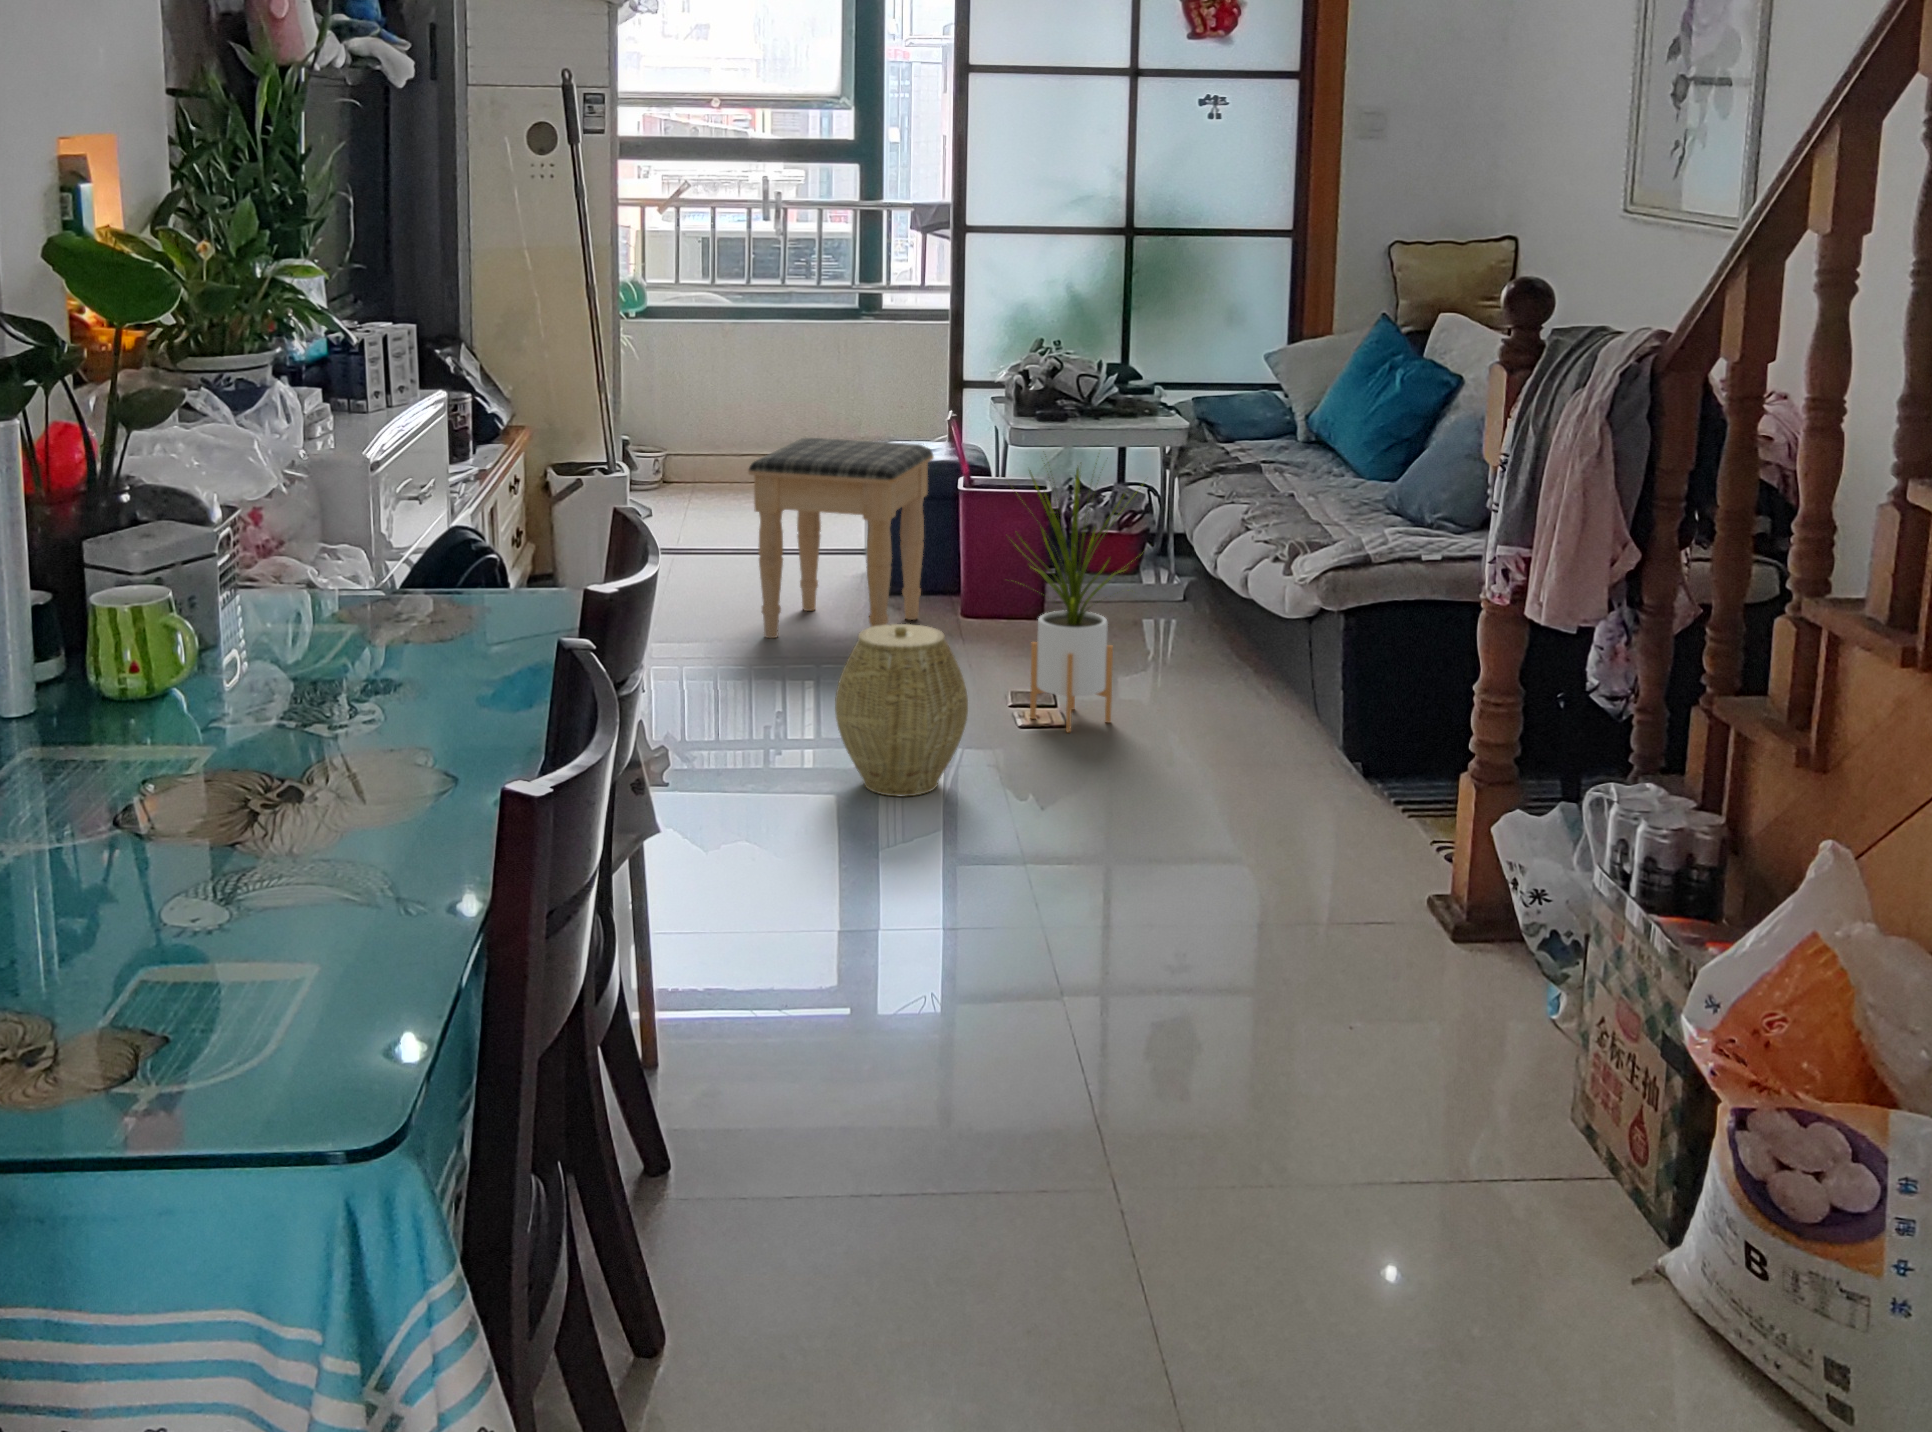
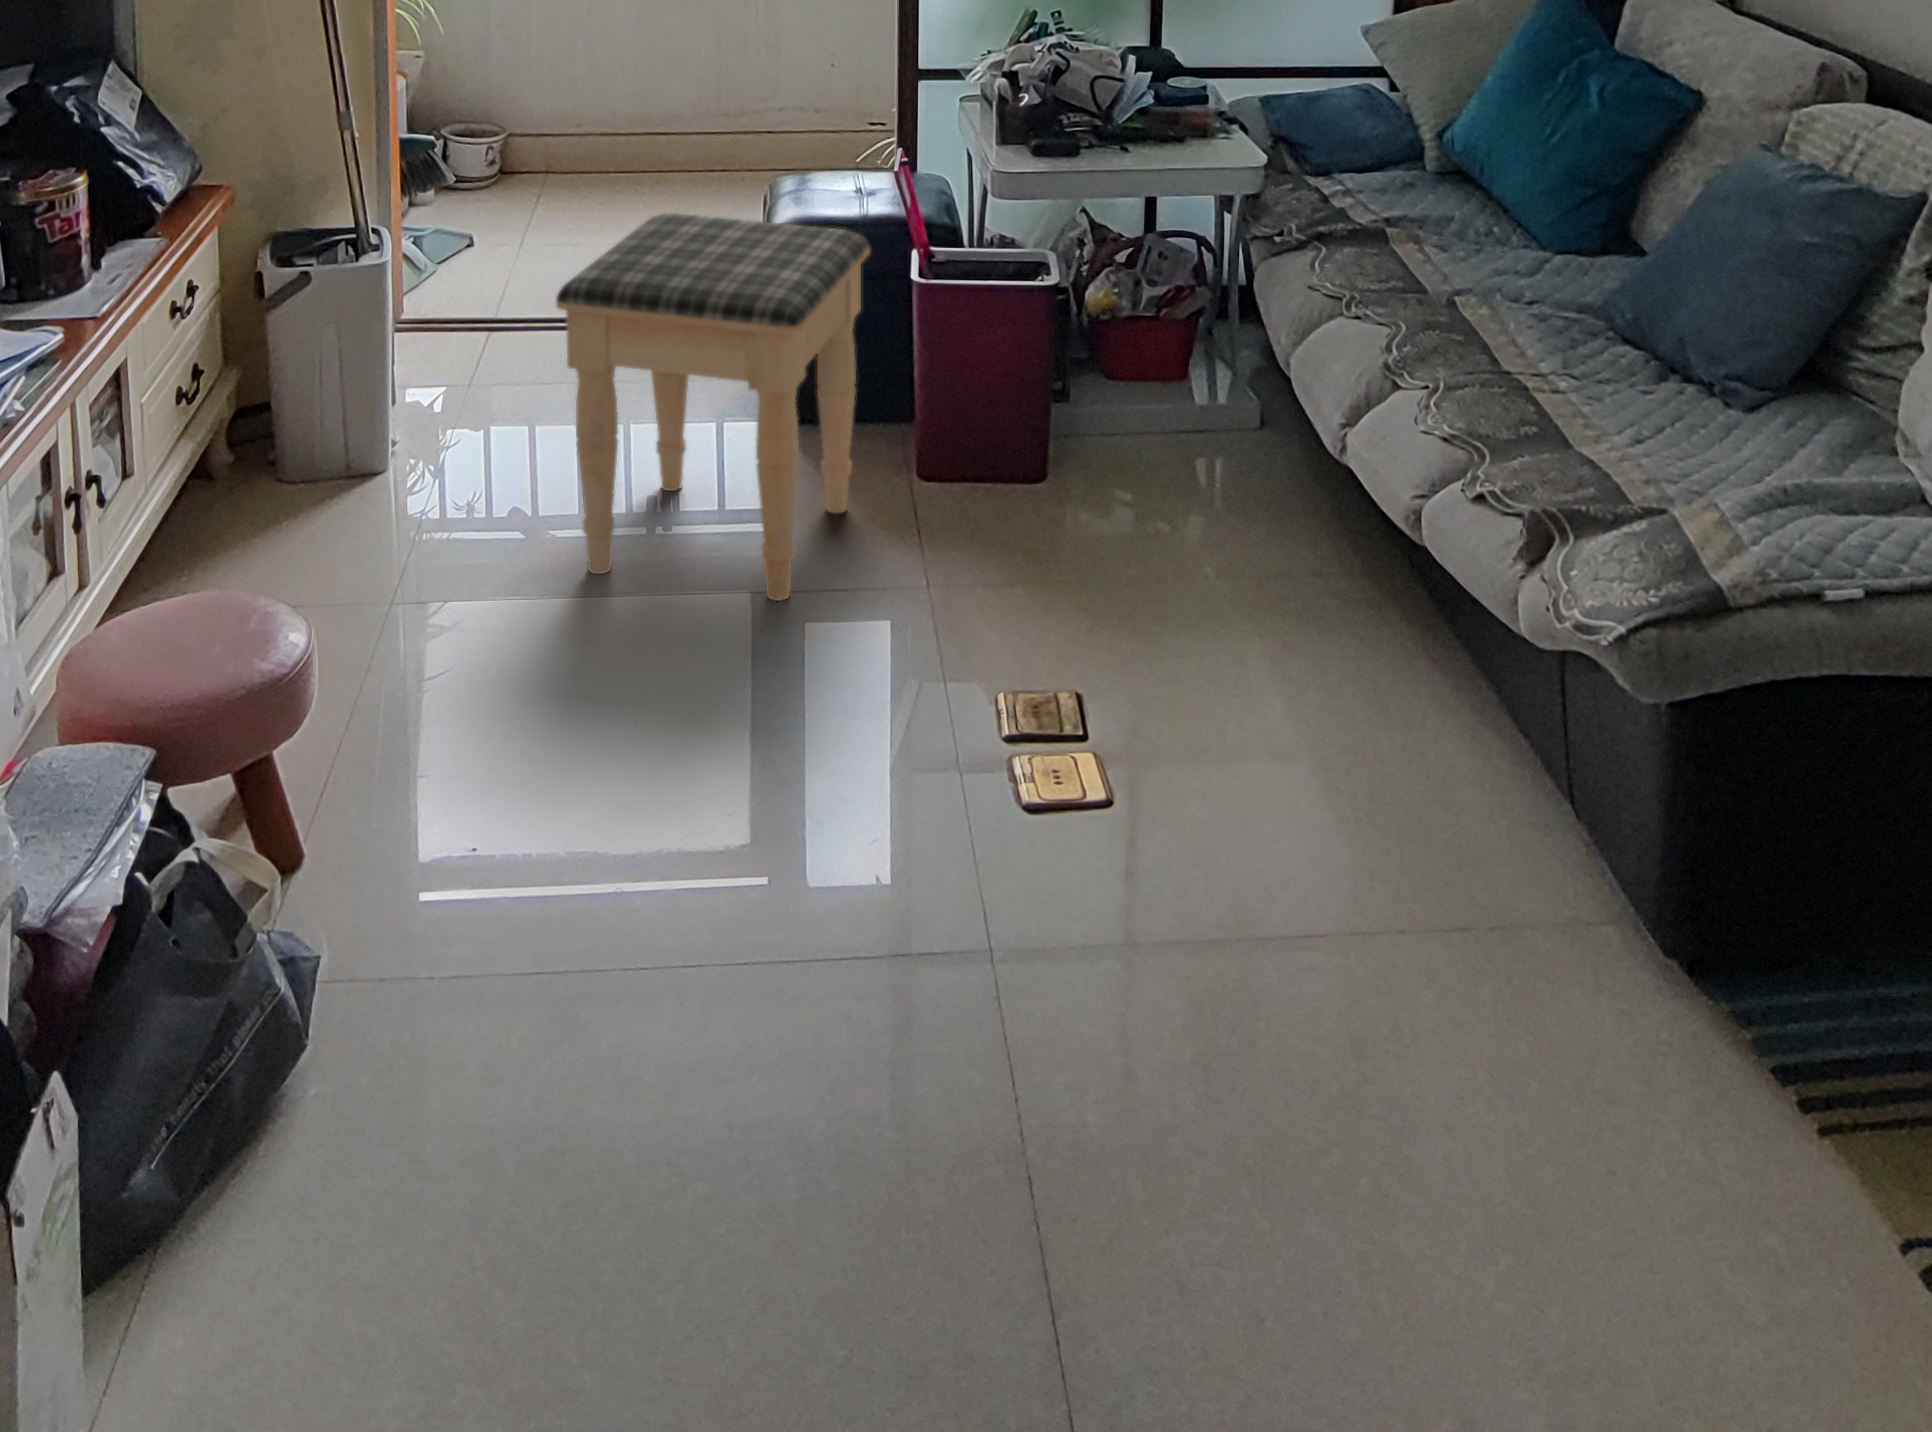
house plant: present [1015,456,1128,732] -> none [996,342,1279,894]
woven basket: present [835,624,968,796] -> none [655,784,935,1195]

